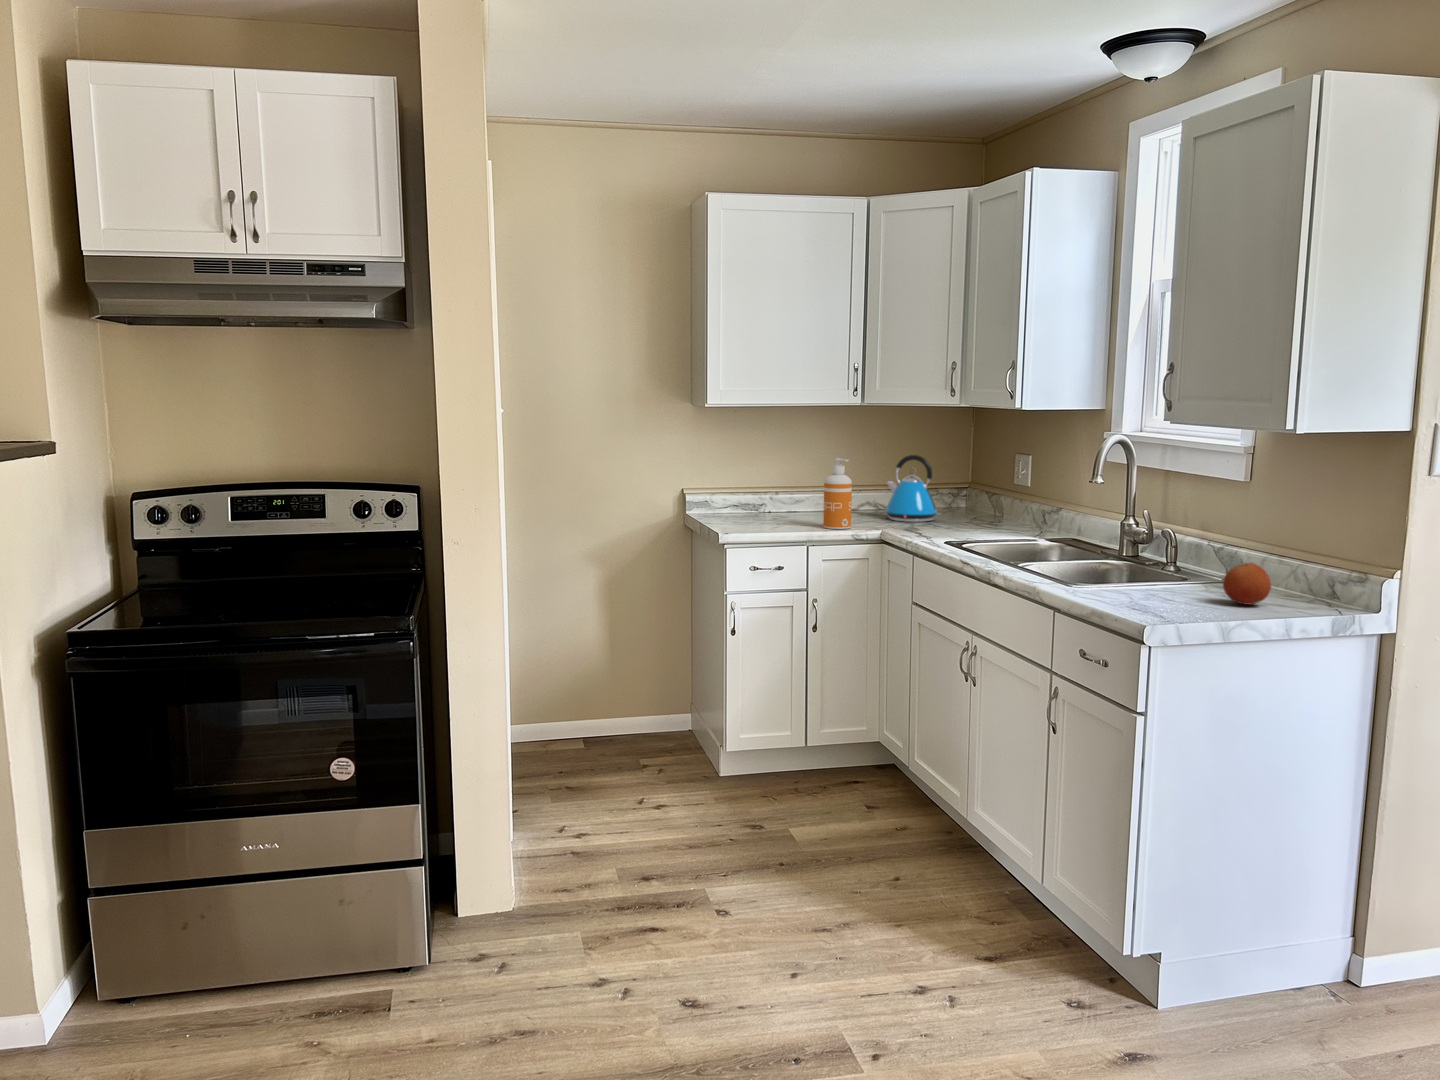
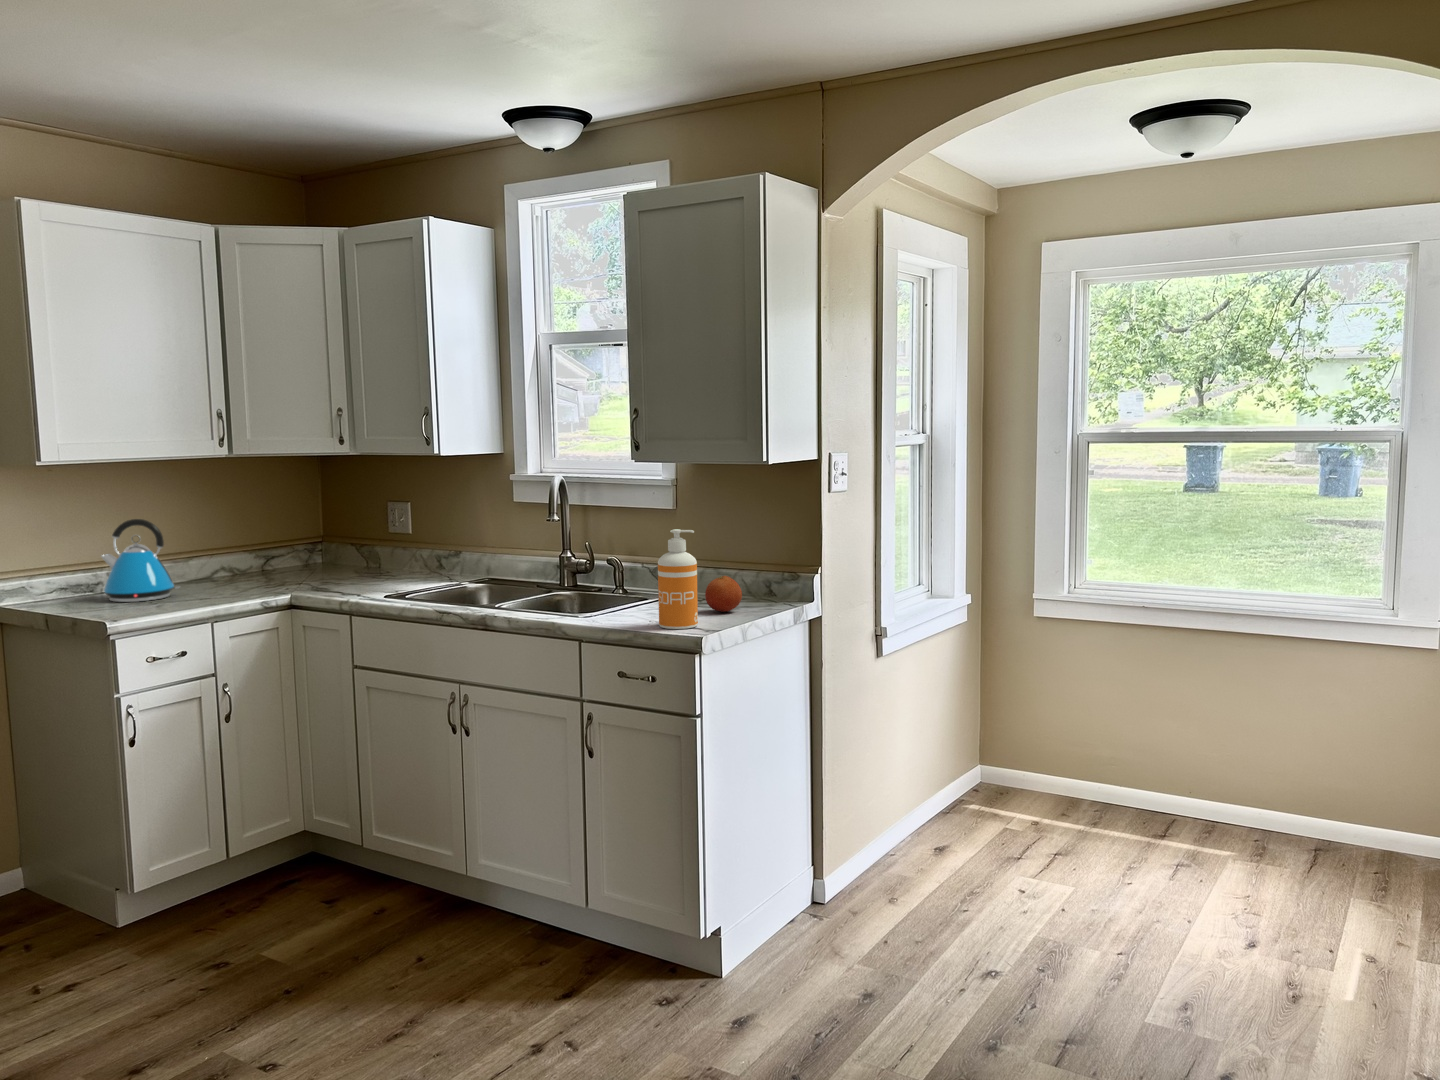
kettle: present [886,455,940,522] -> present [101,519,179,602]
soap dispenser: present [823,458,852,529] -> present [658,529,698,629]

